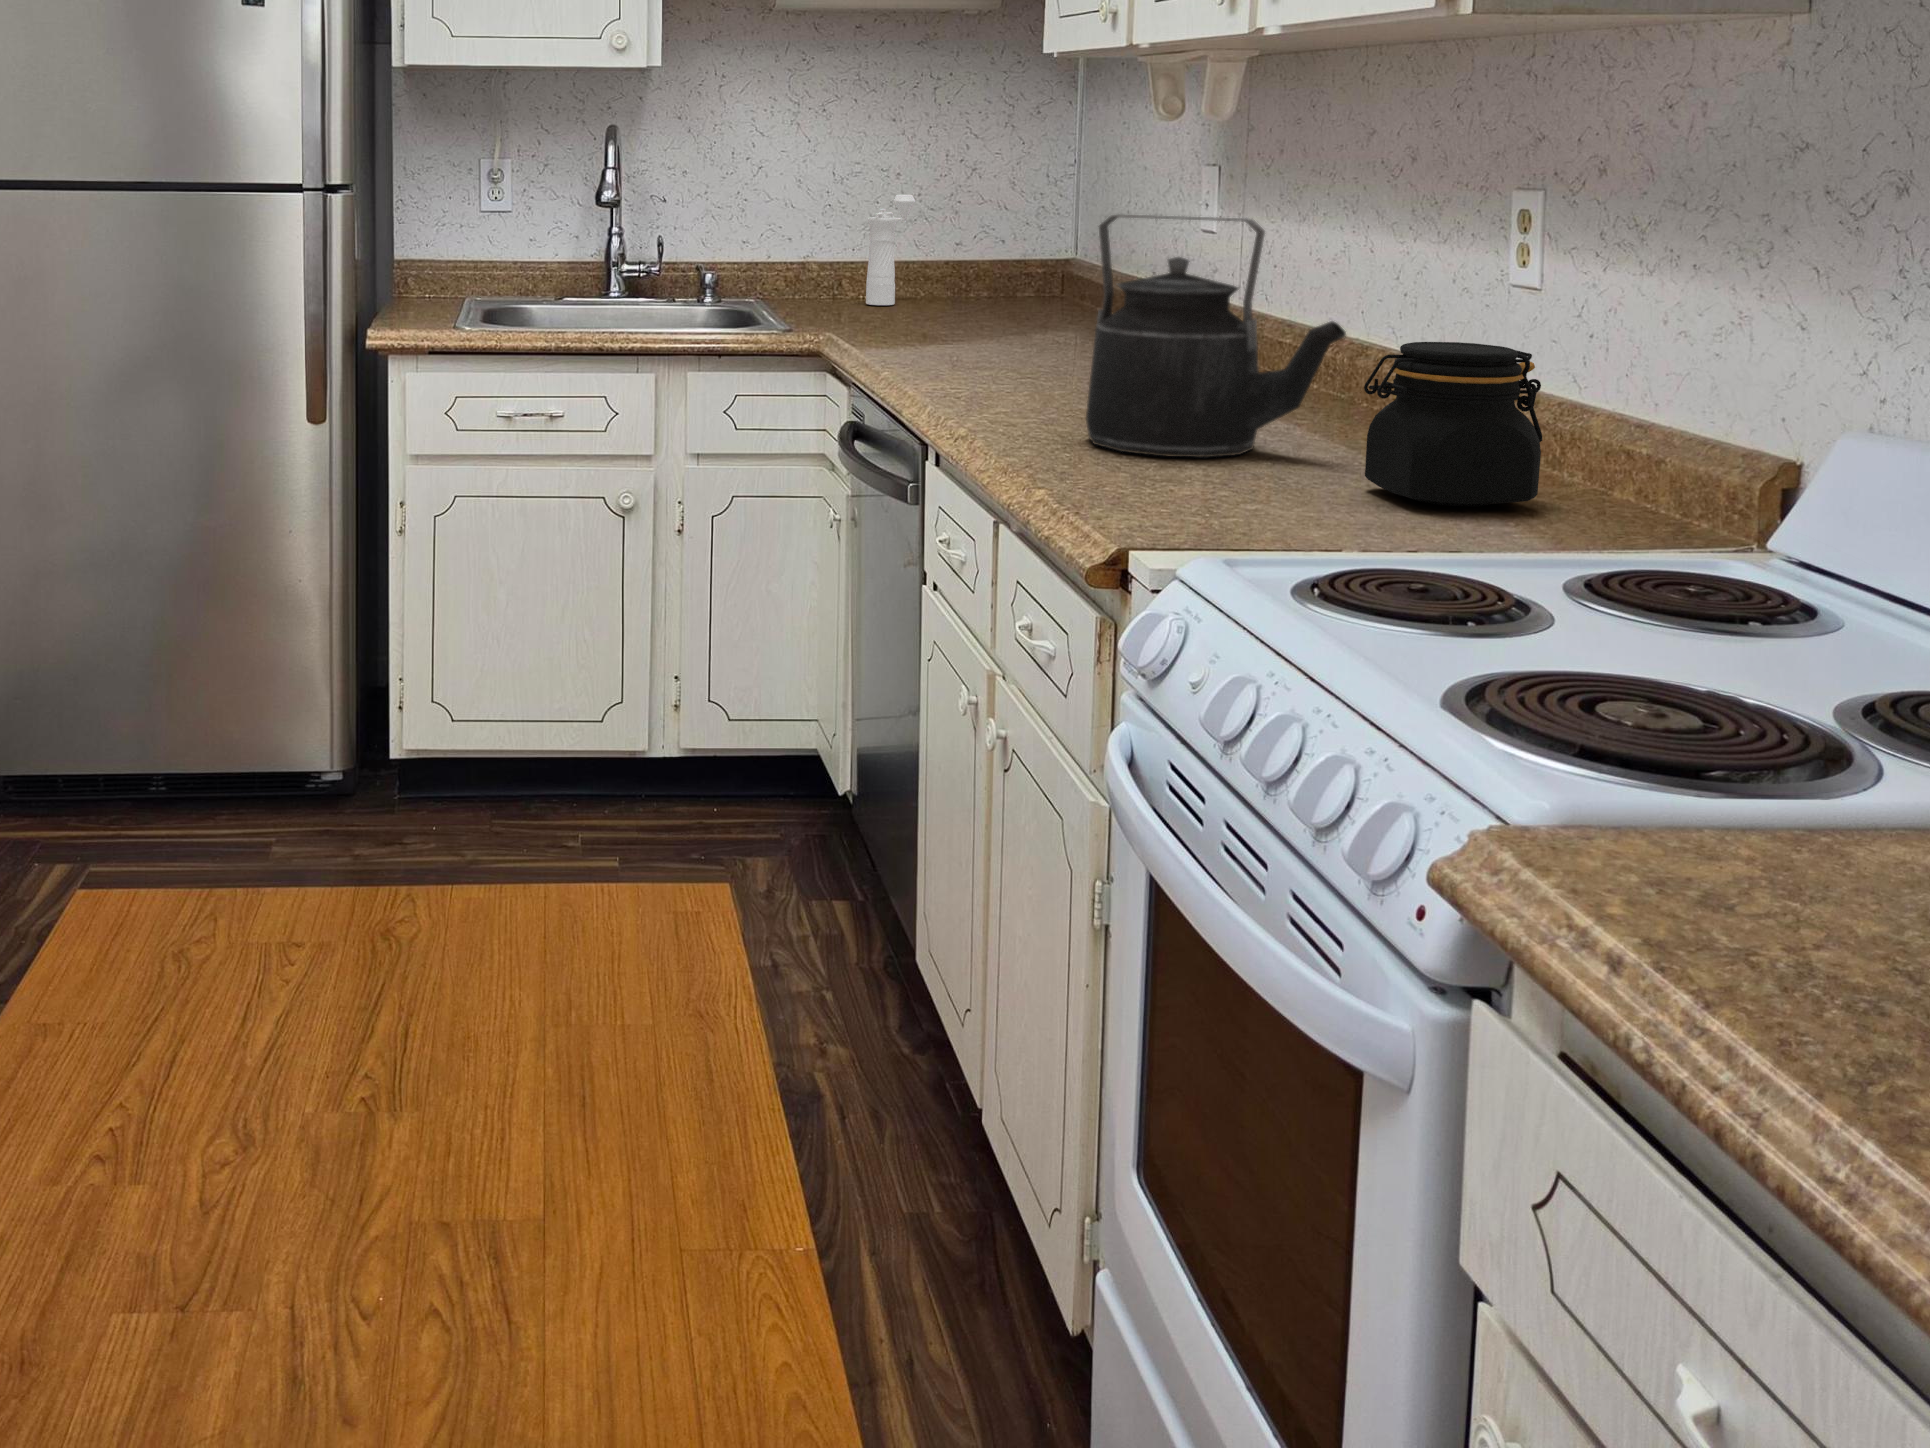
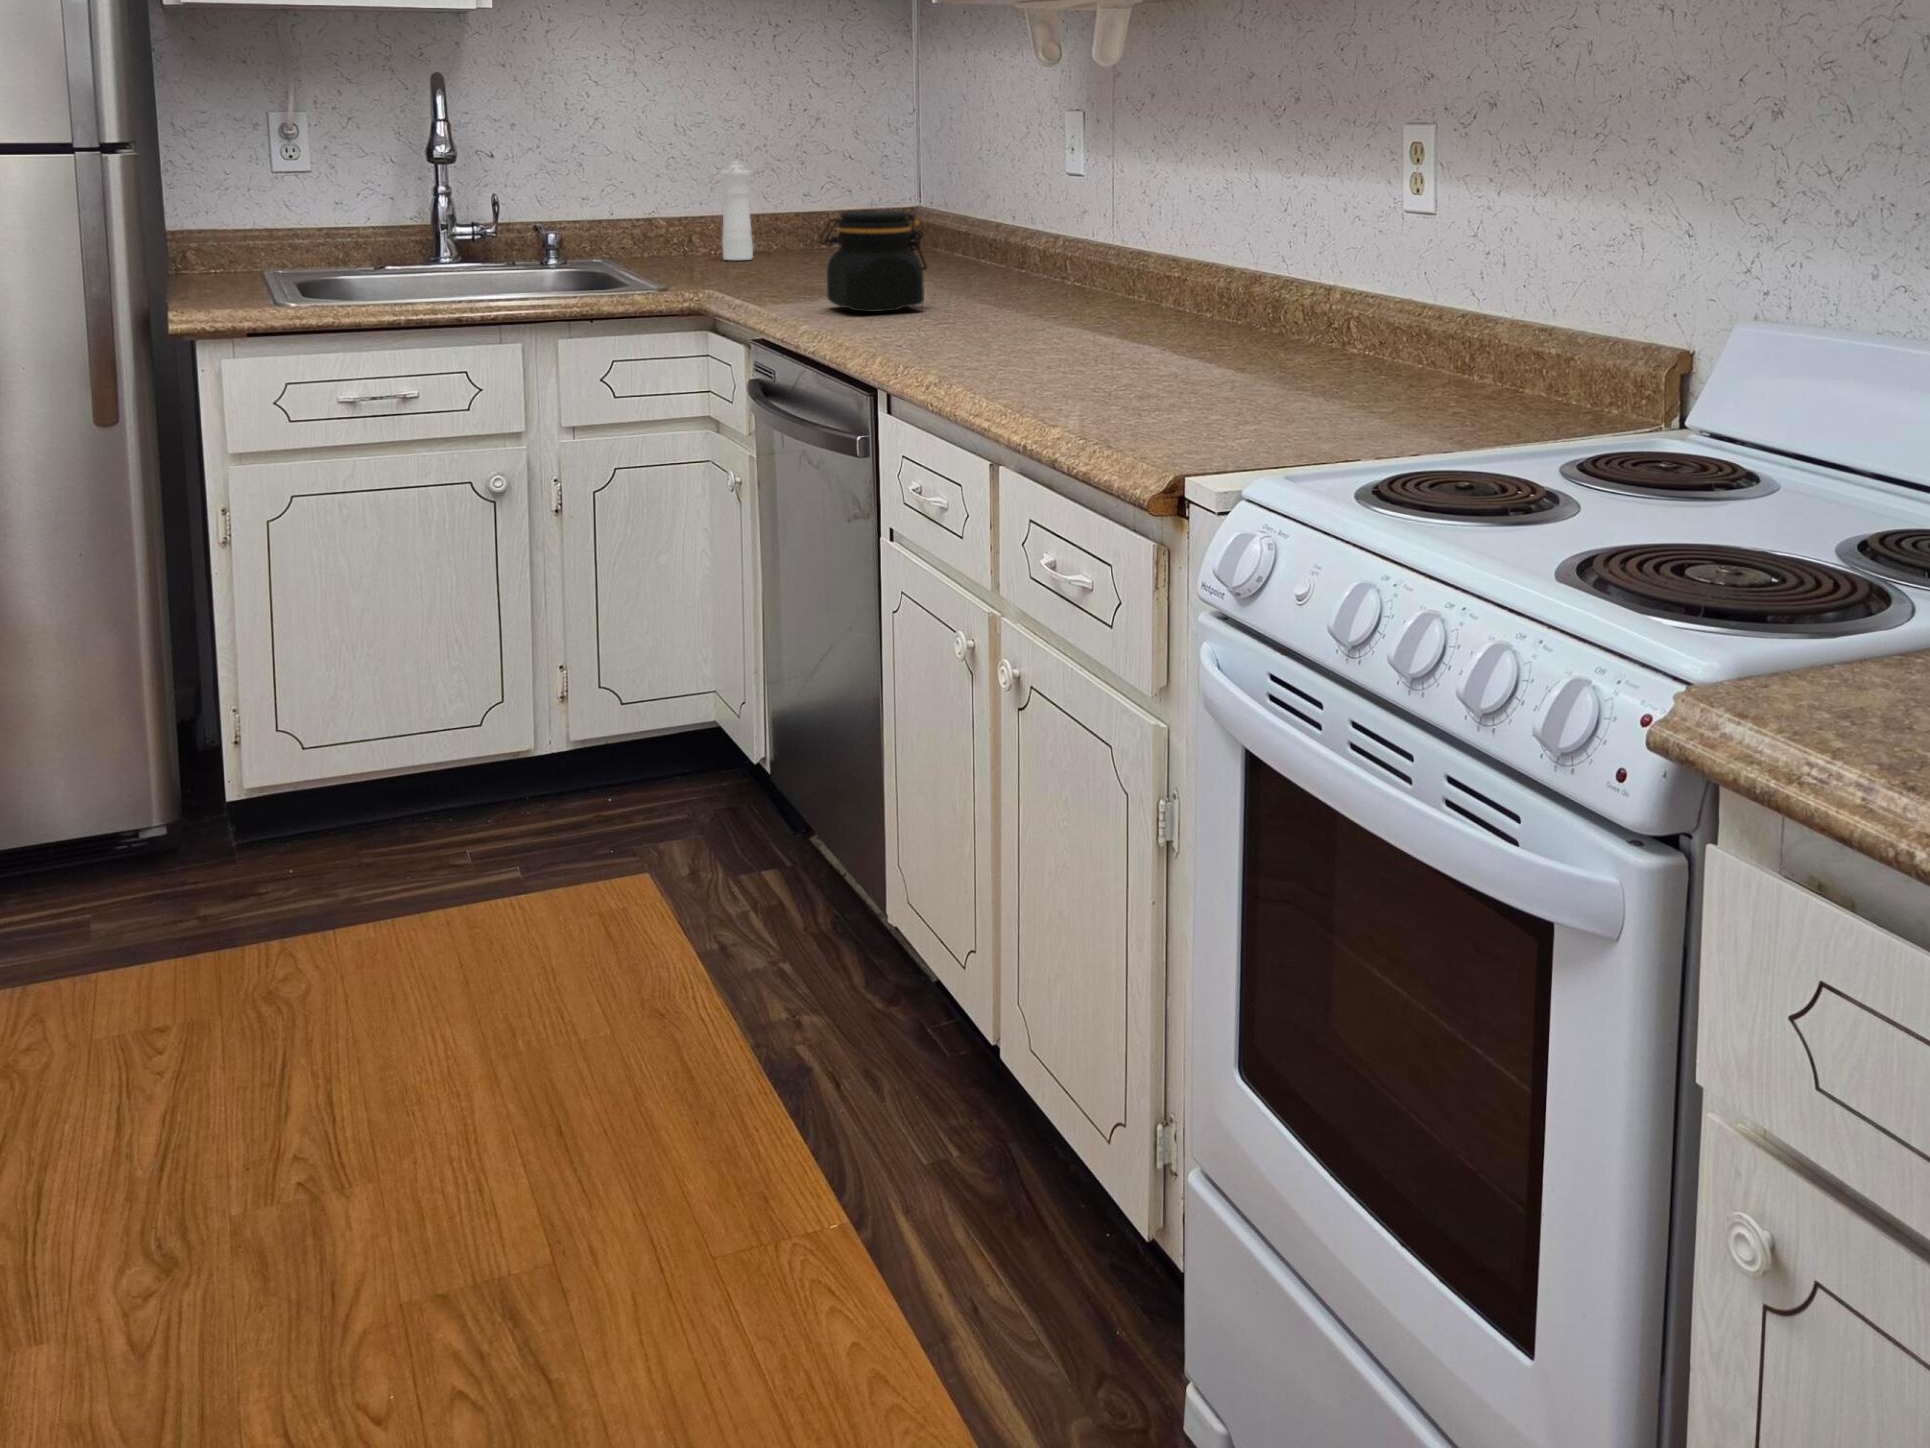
kettle: present [1086,214,1346,458] -> none [1051,154,1288,386]
jar: present [1364,342,1542,507] -> present [820,211,927,312]

